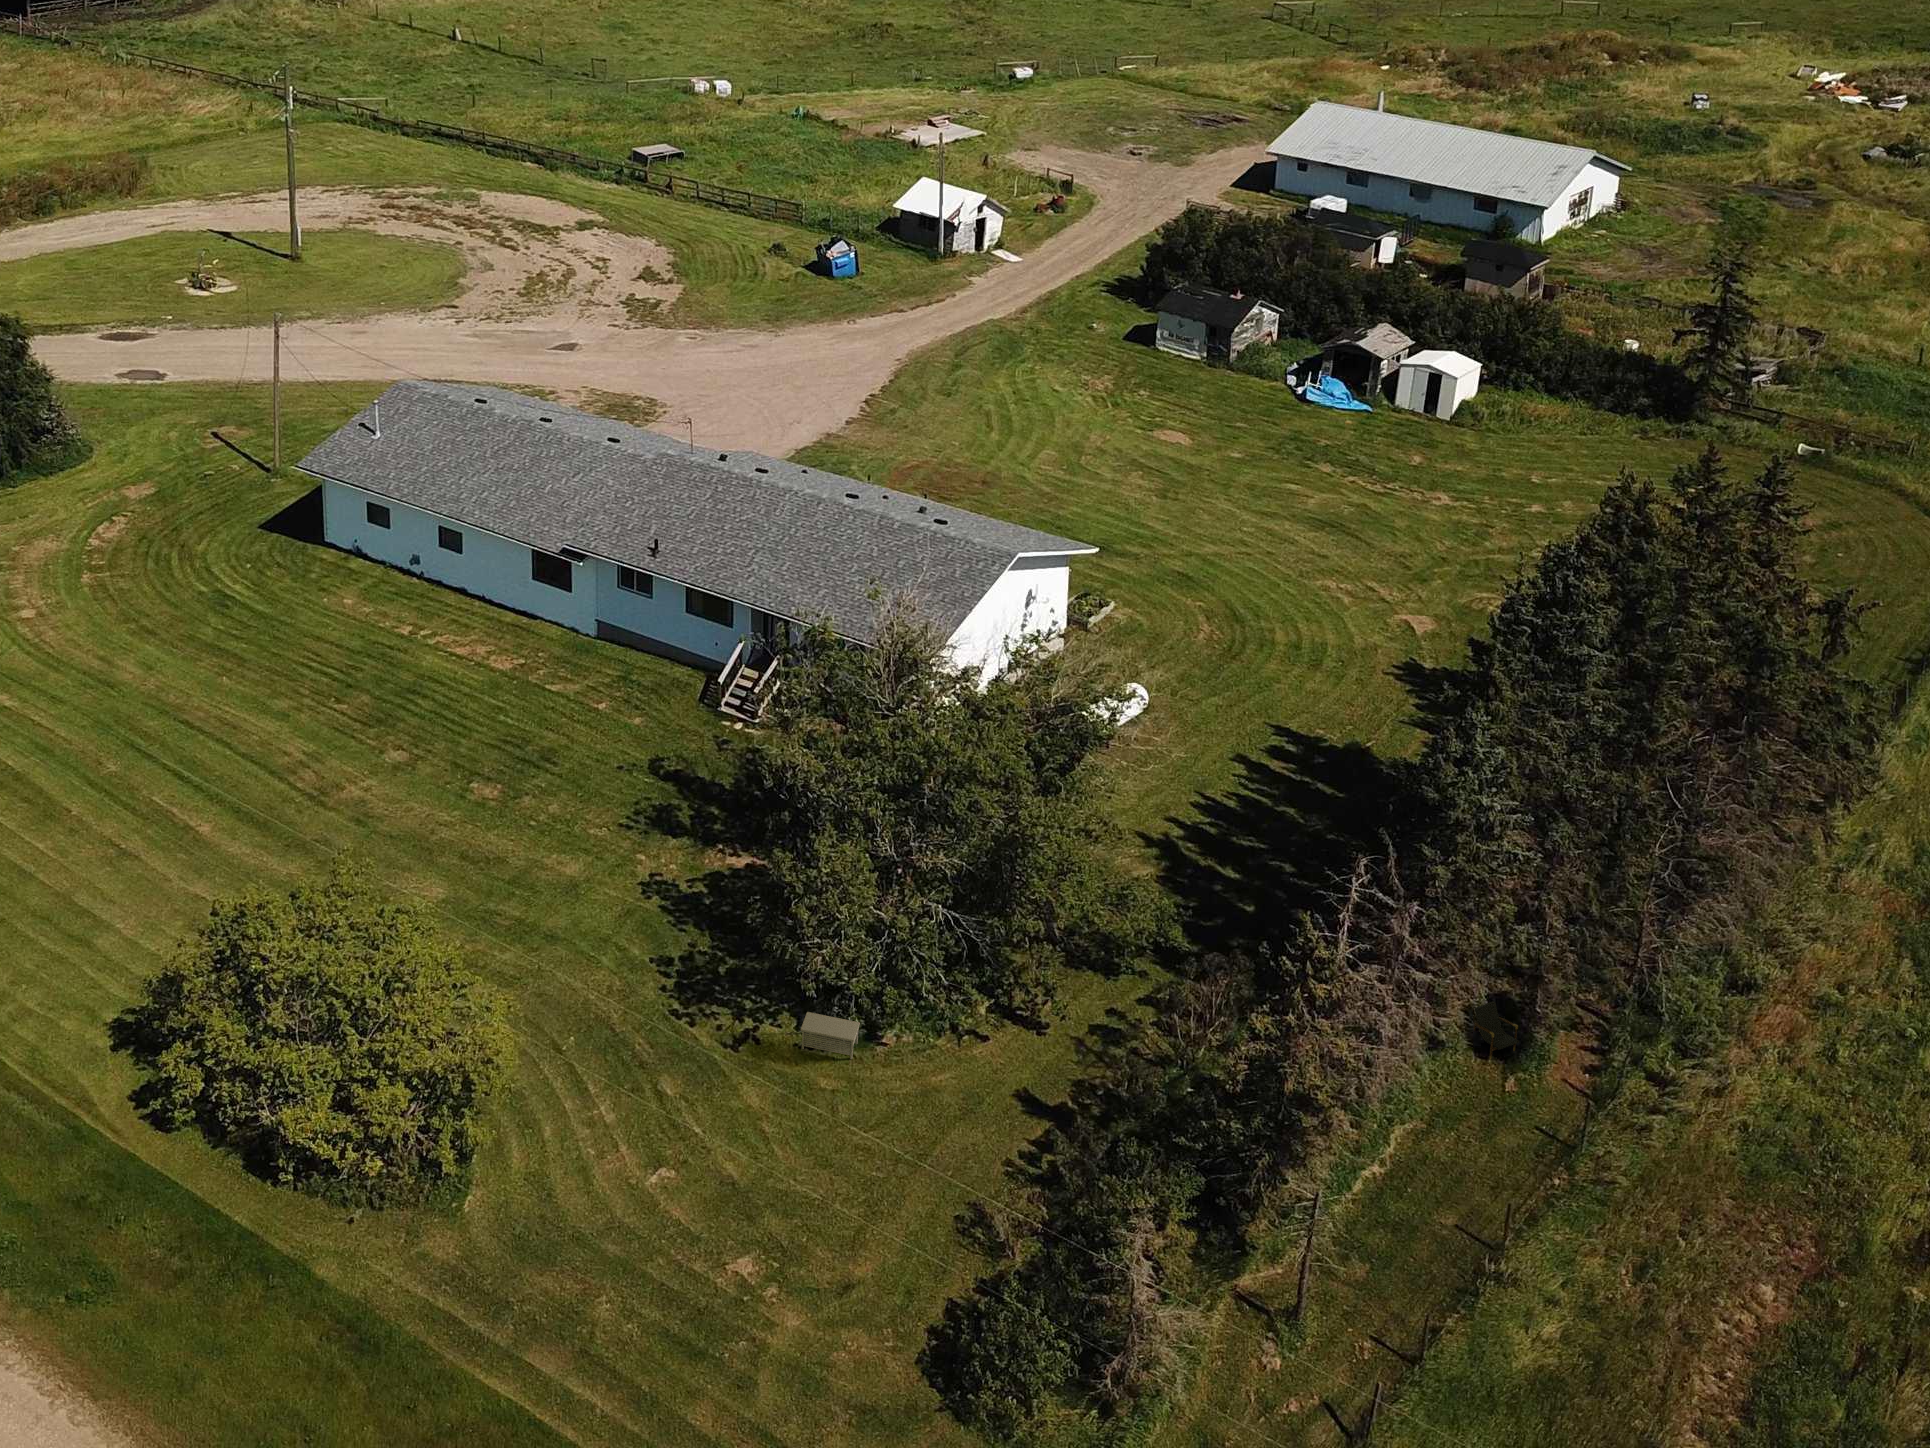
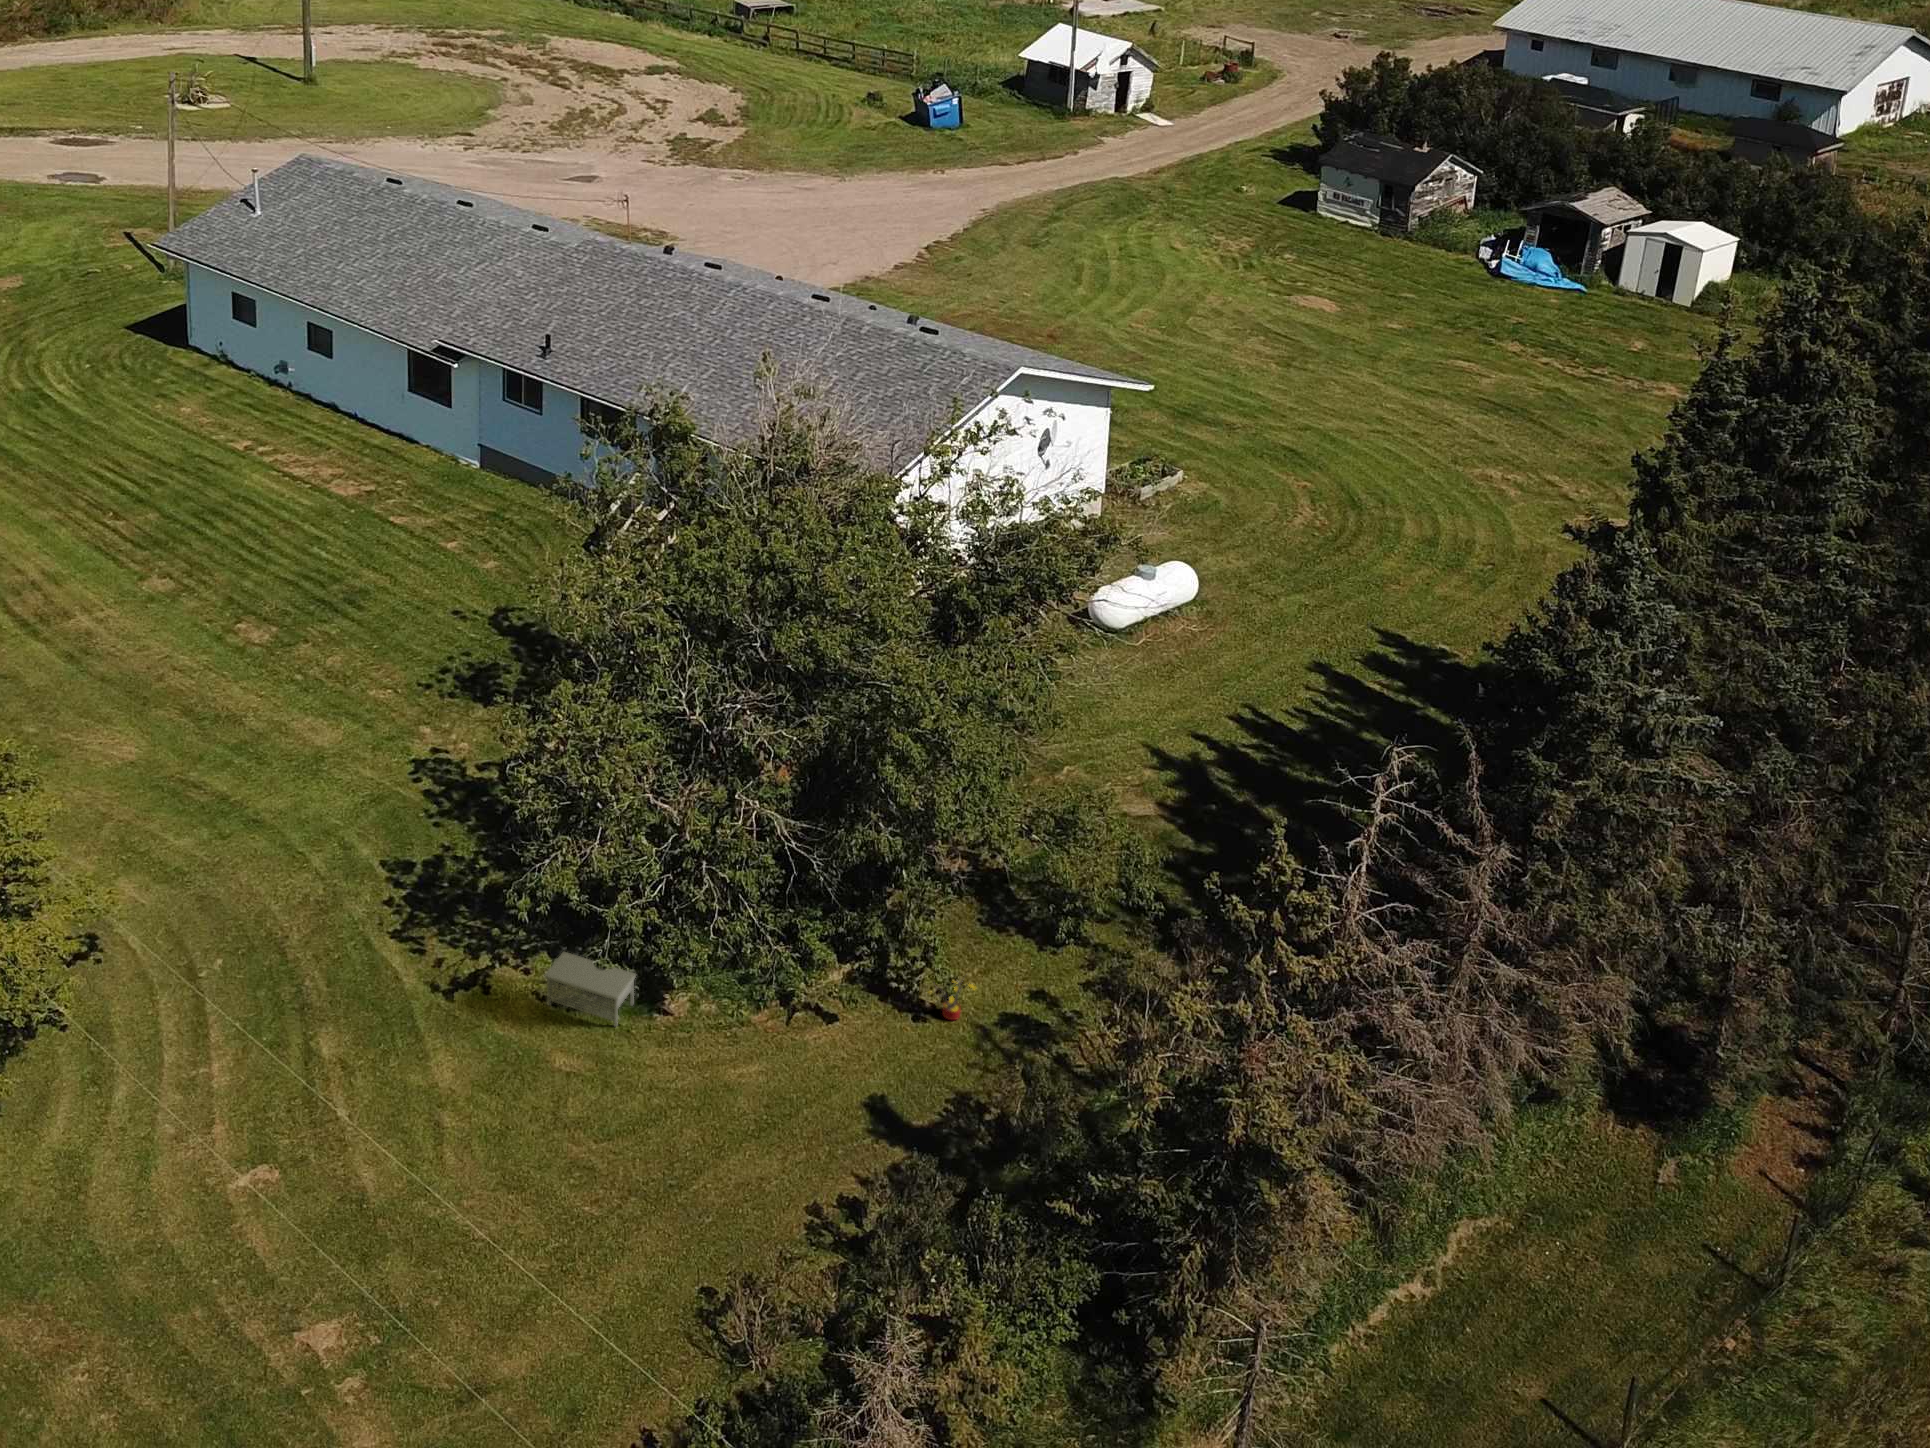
decorative plant: none [1046,999,1077,1033] -> present [942,981,975,1020]
lounge chair: present [1474,1002,1519,1060] -> none [1609,1036,1689,1127]

